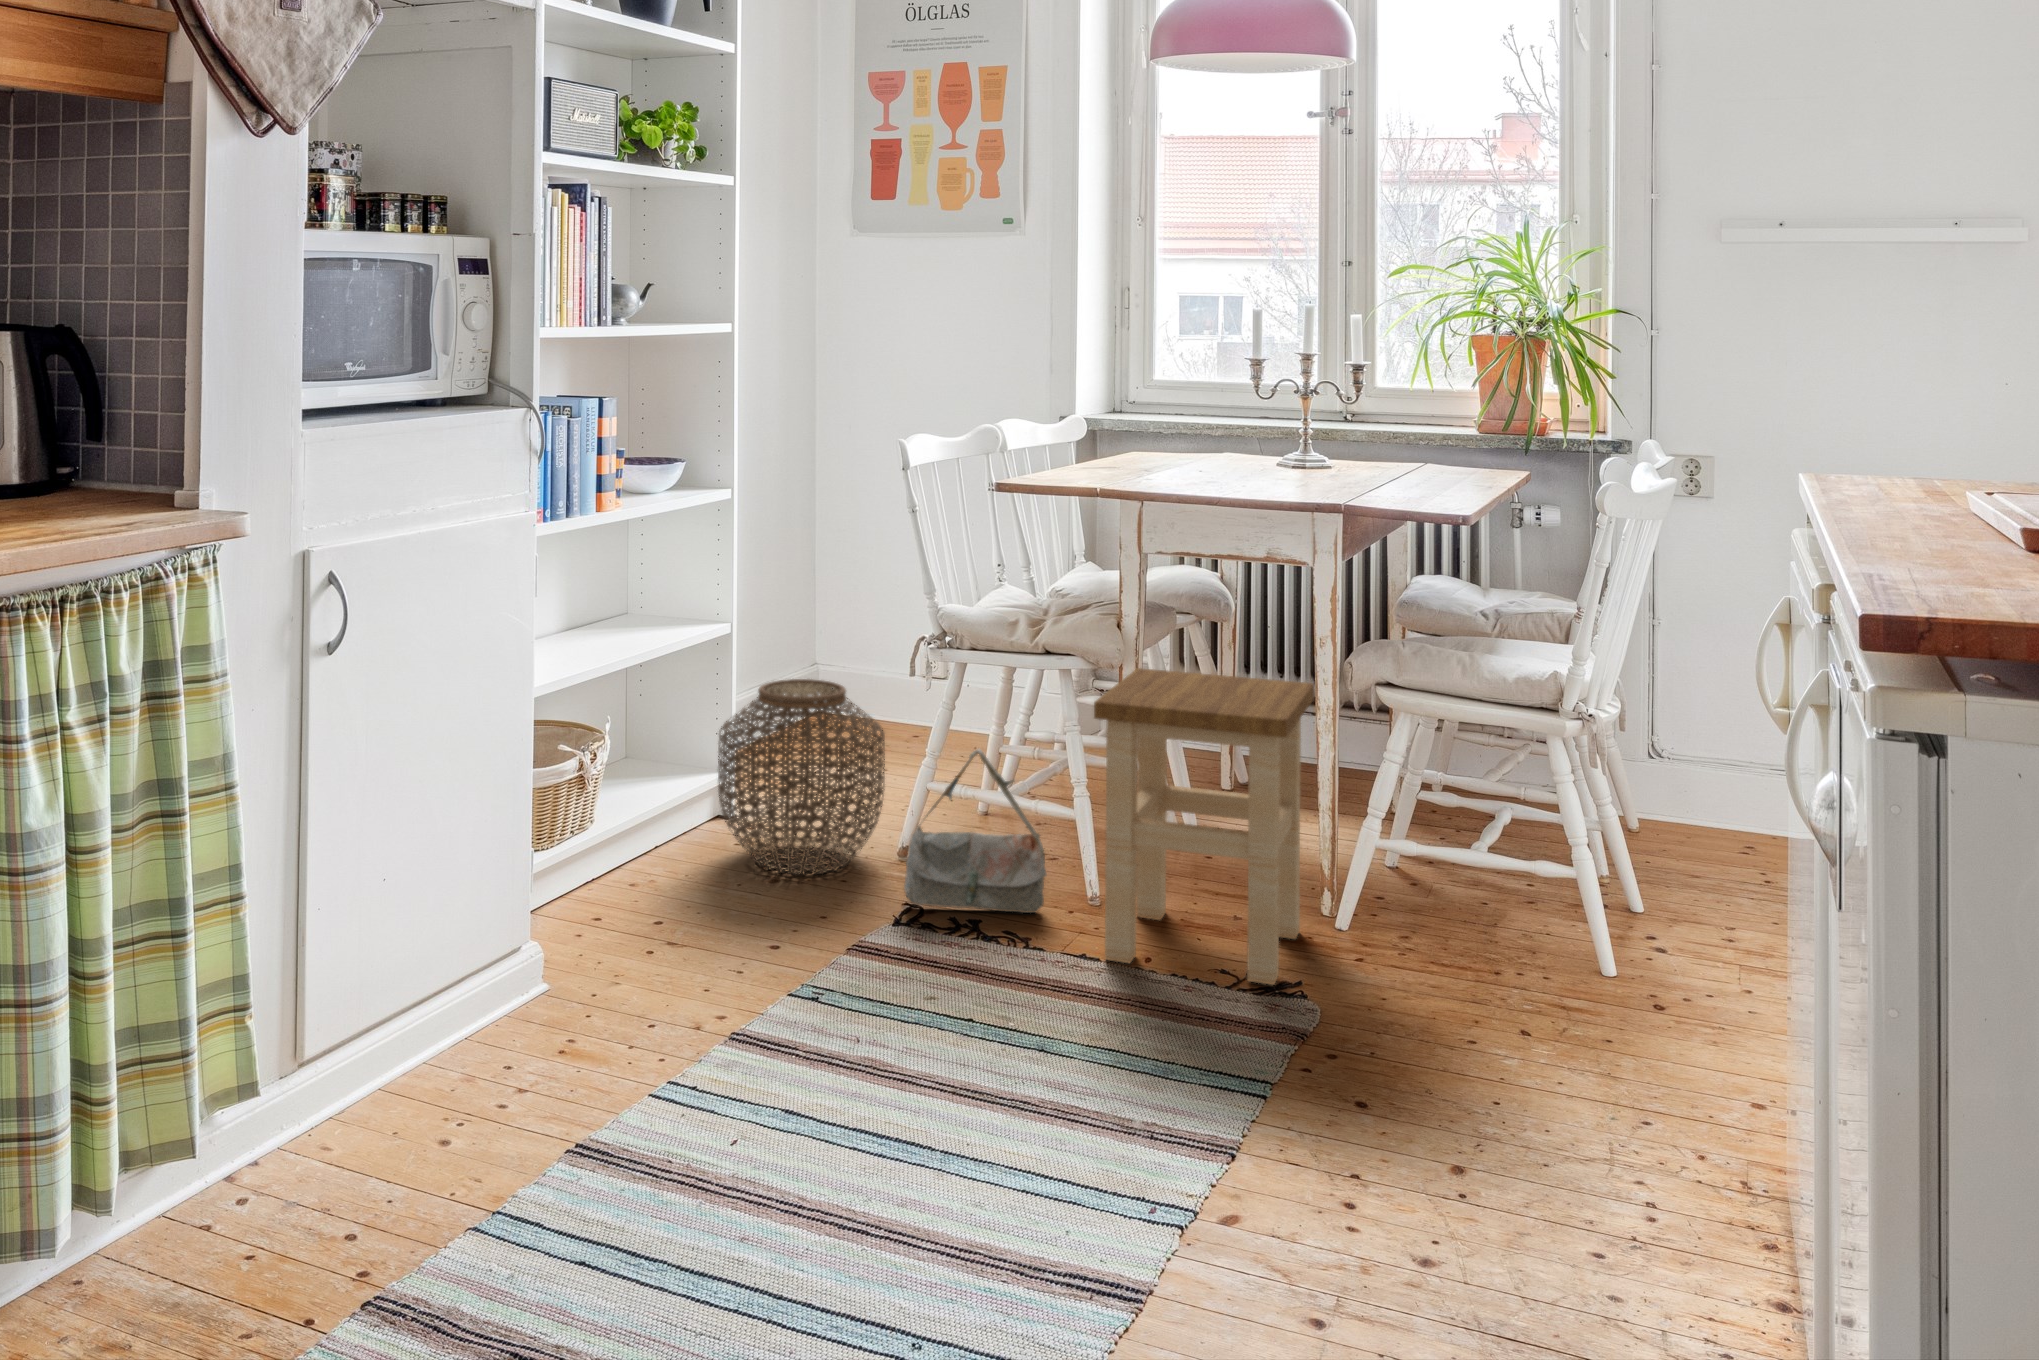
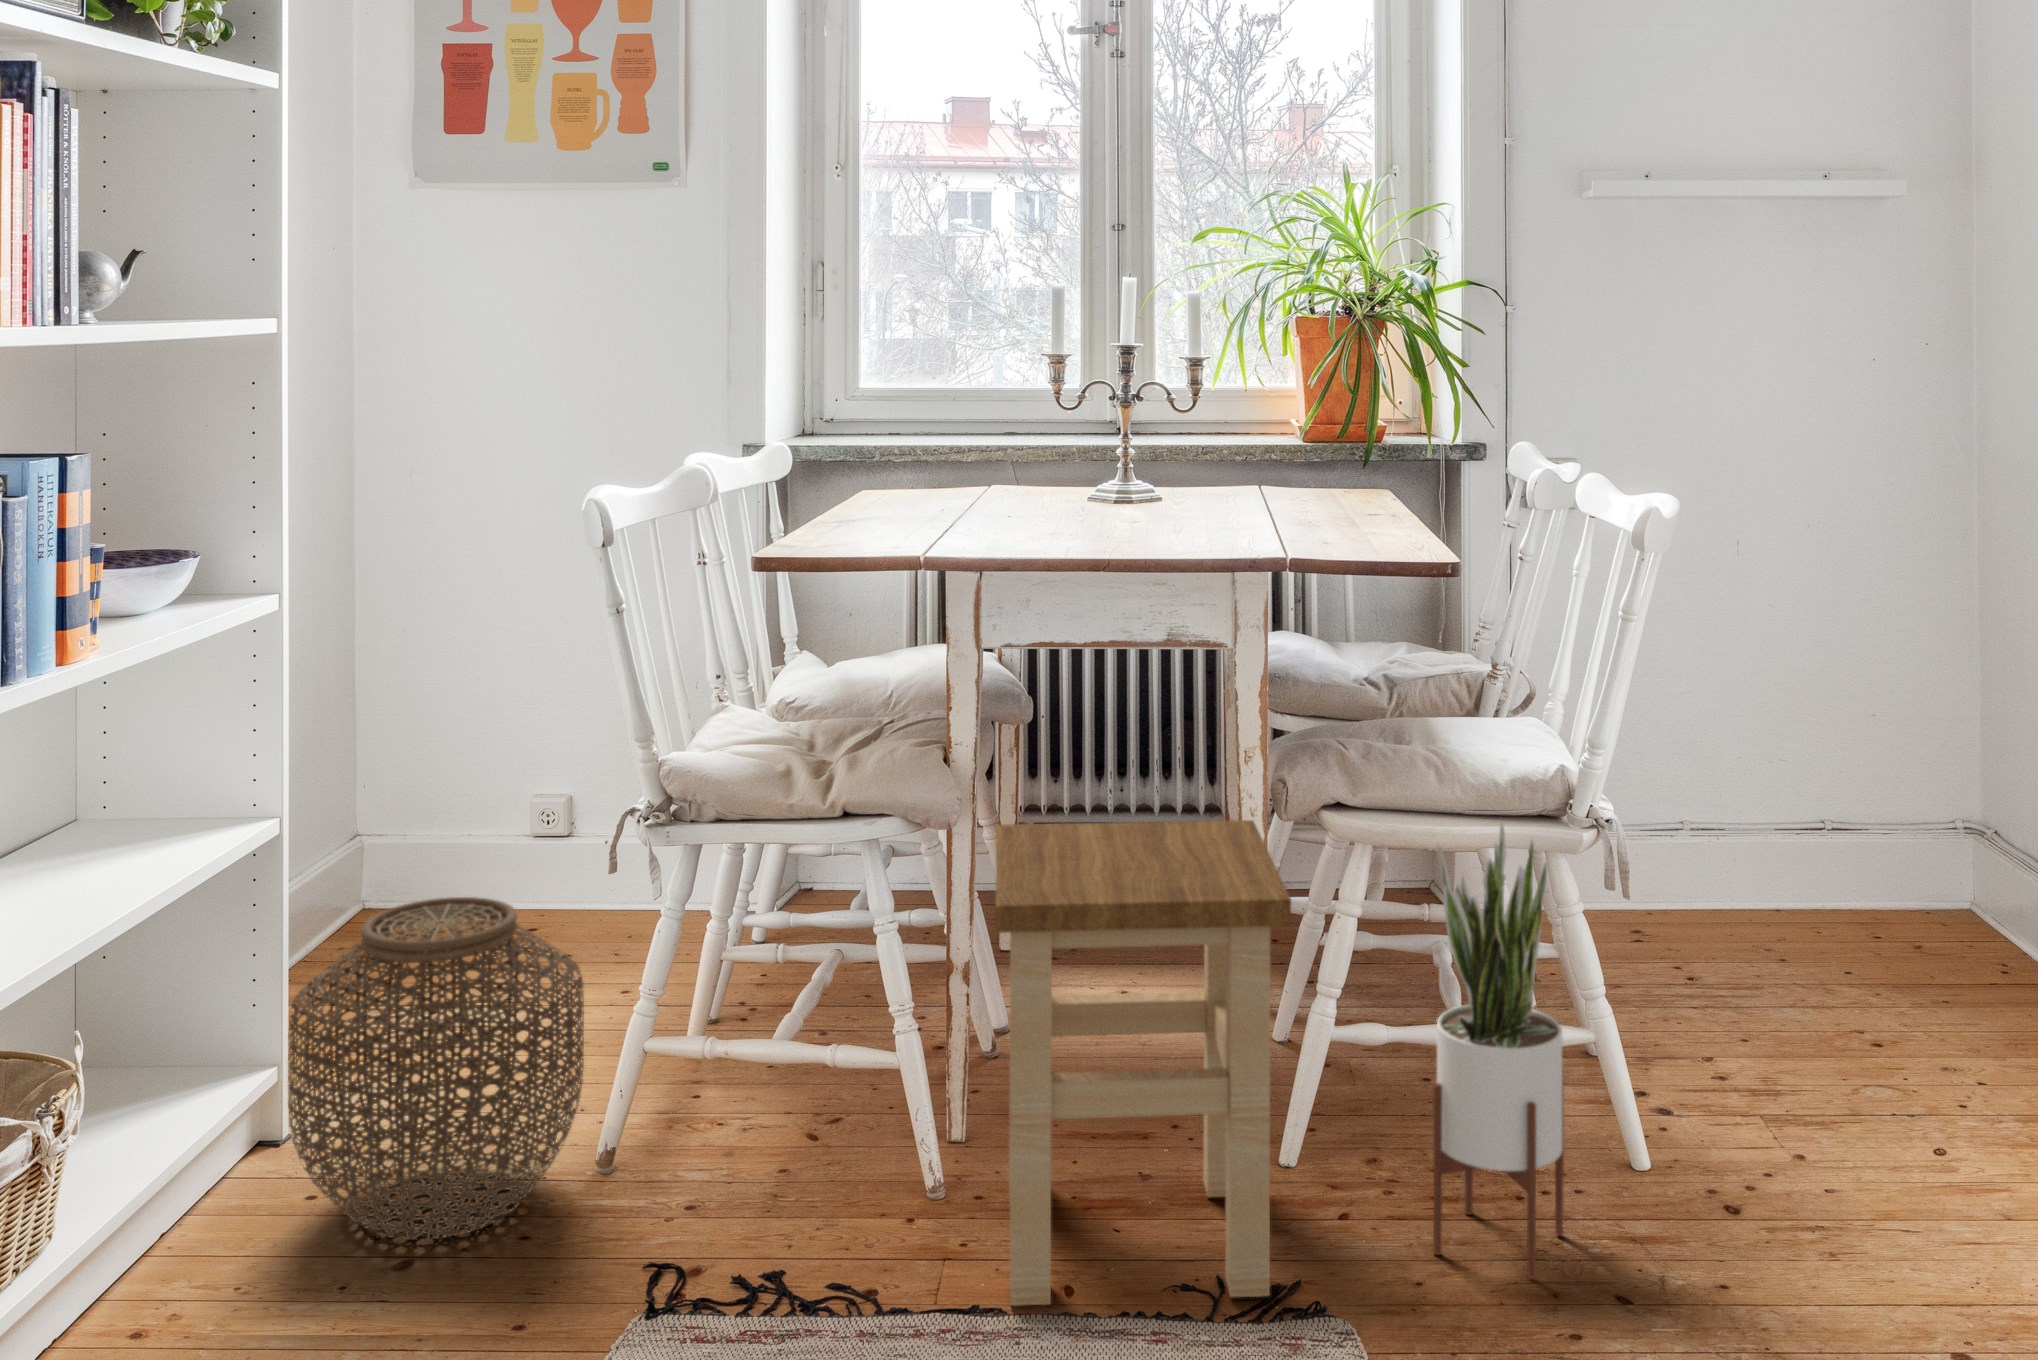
potted plant: none [1400,692,1515,1012] -> present [1433,823,1564,1278]
bag: present [904,749,1047,913] -> none [649,988,885,1261]

